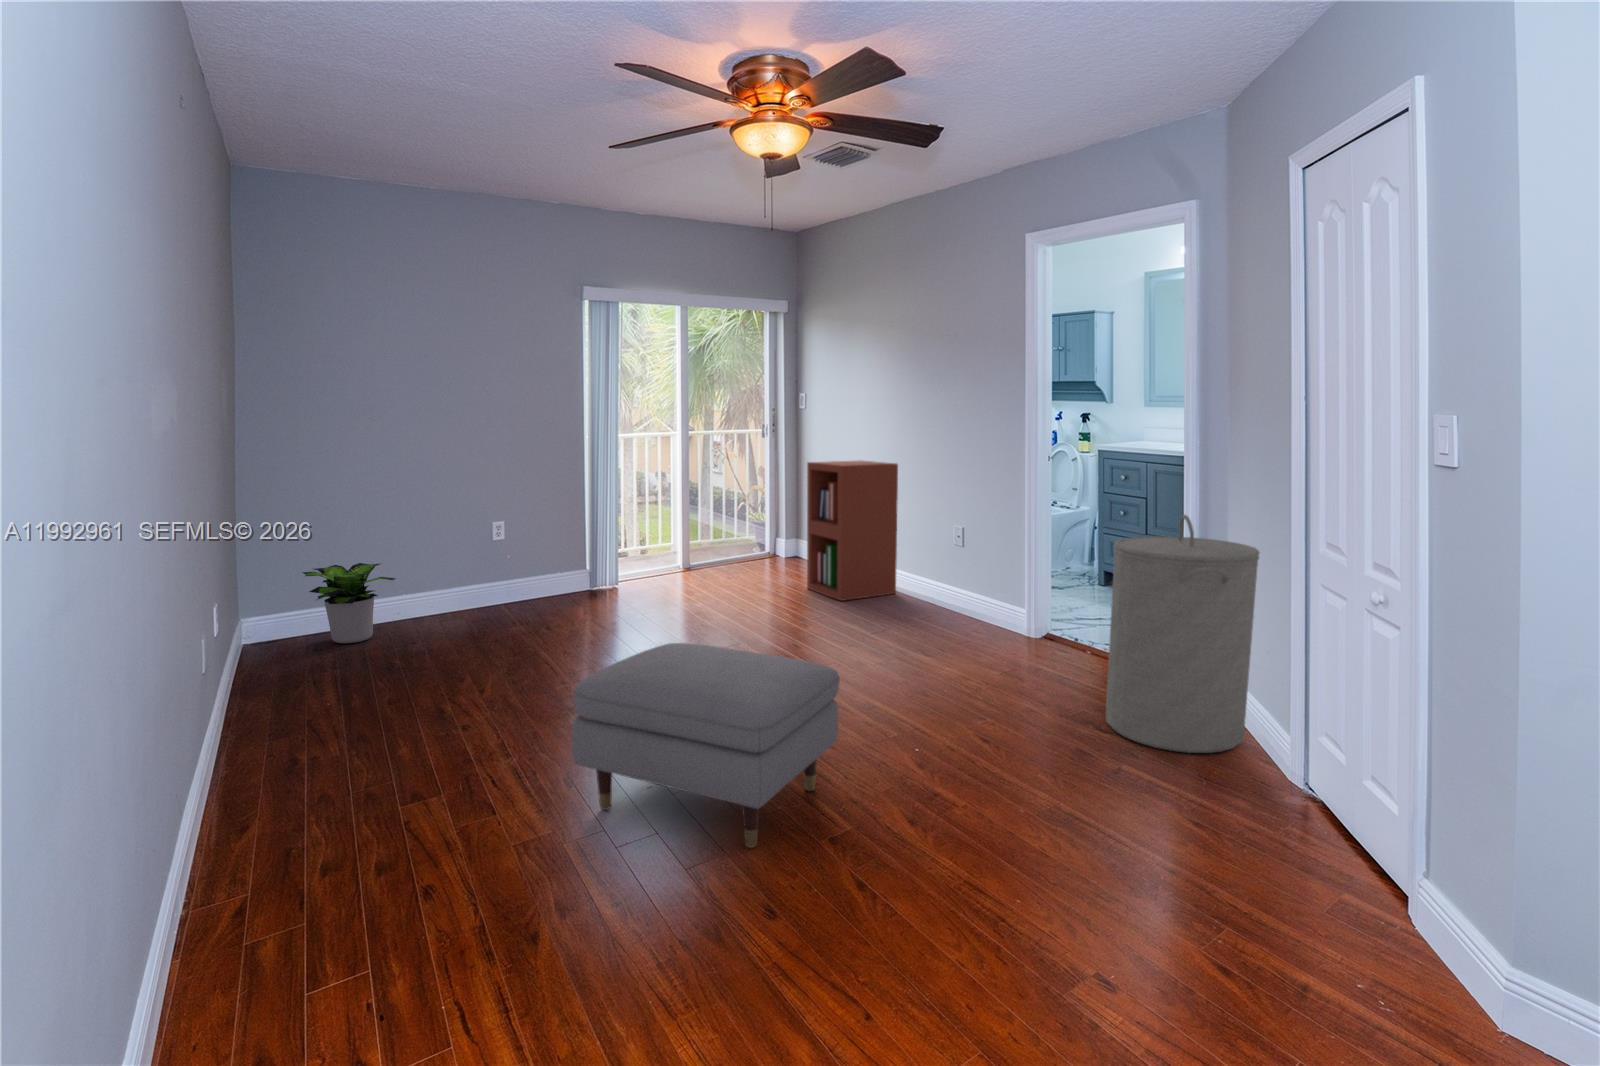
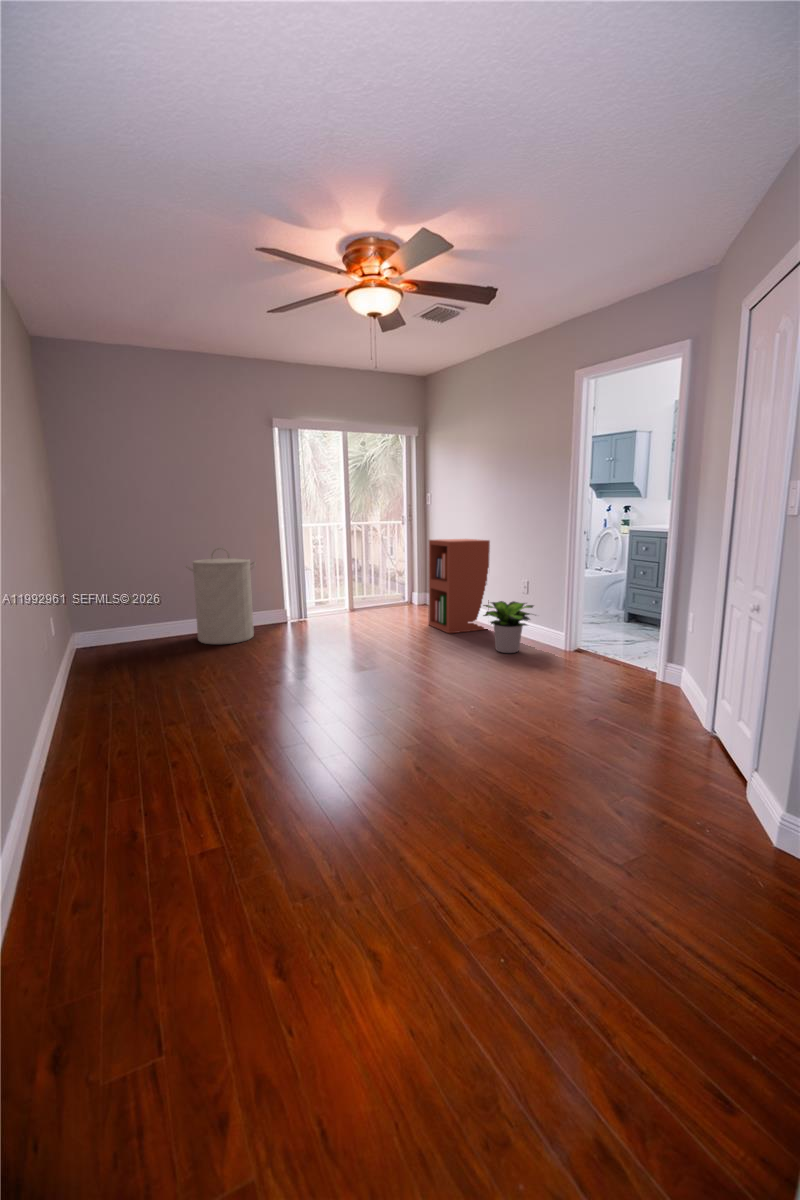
laundry hamper: present [1106,515,1259,753] -> present [186,548,256,644]
potted plant: present [302,563,396,643] -> present [484,601,533,653]
ottoman: present [571,643,840,848] -> none [220,660,411,810]

